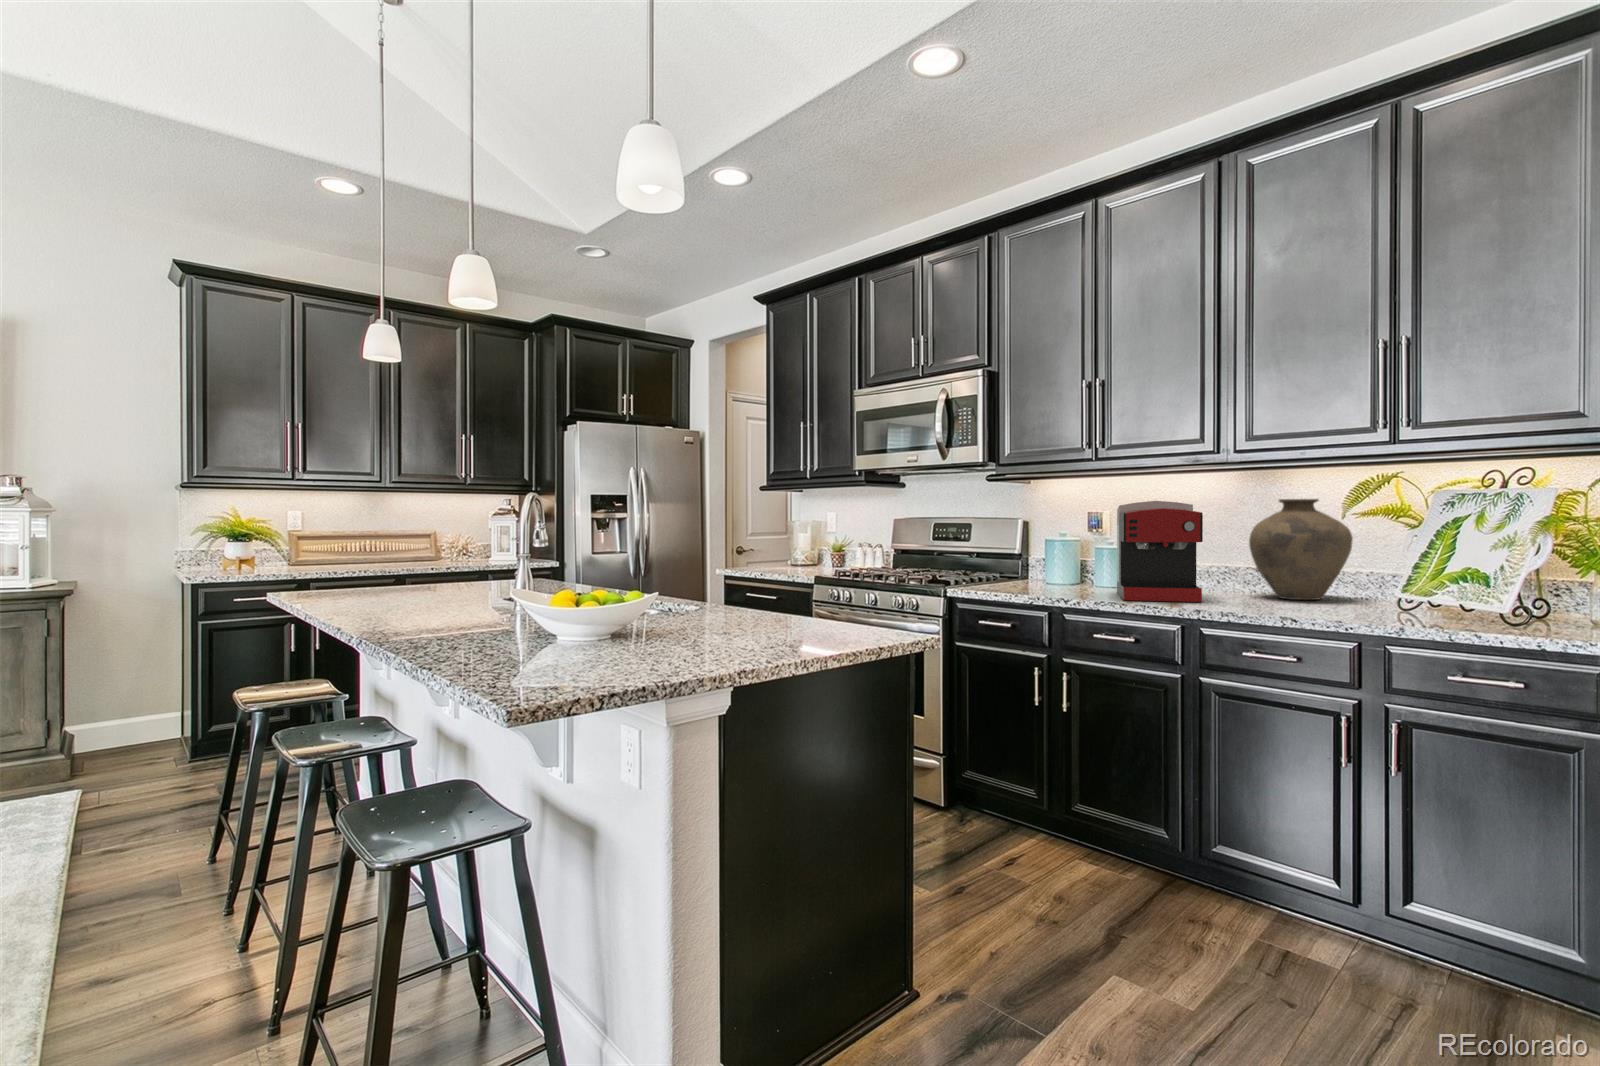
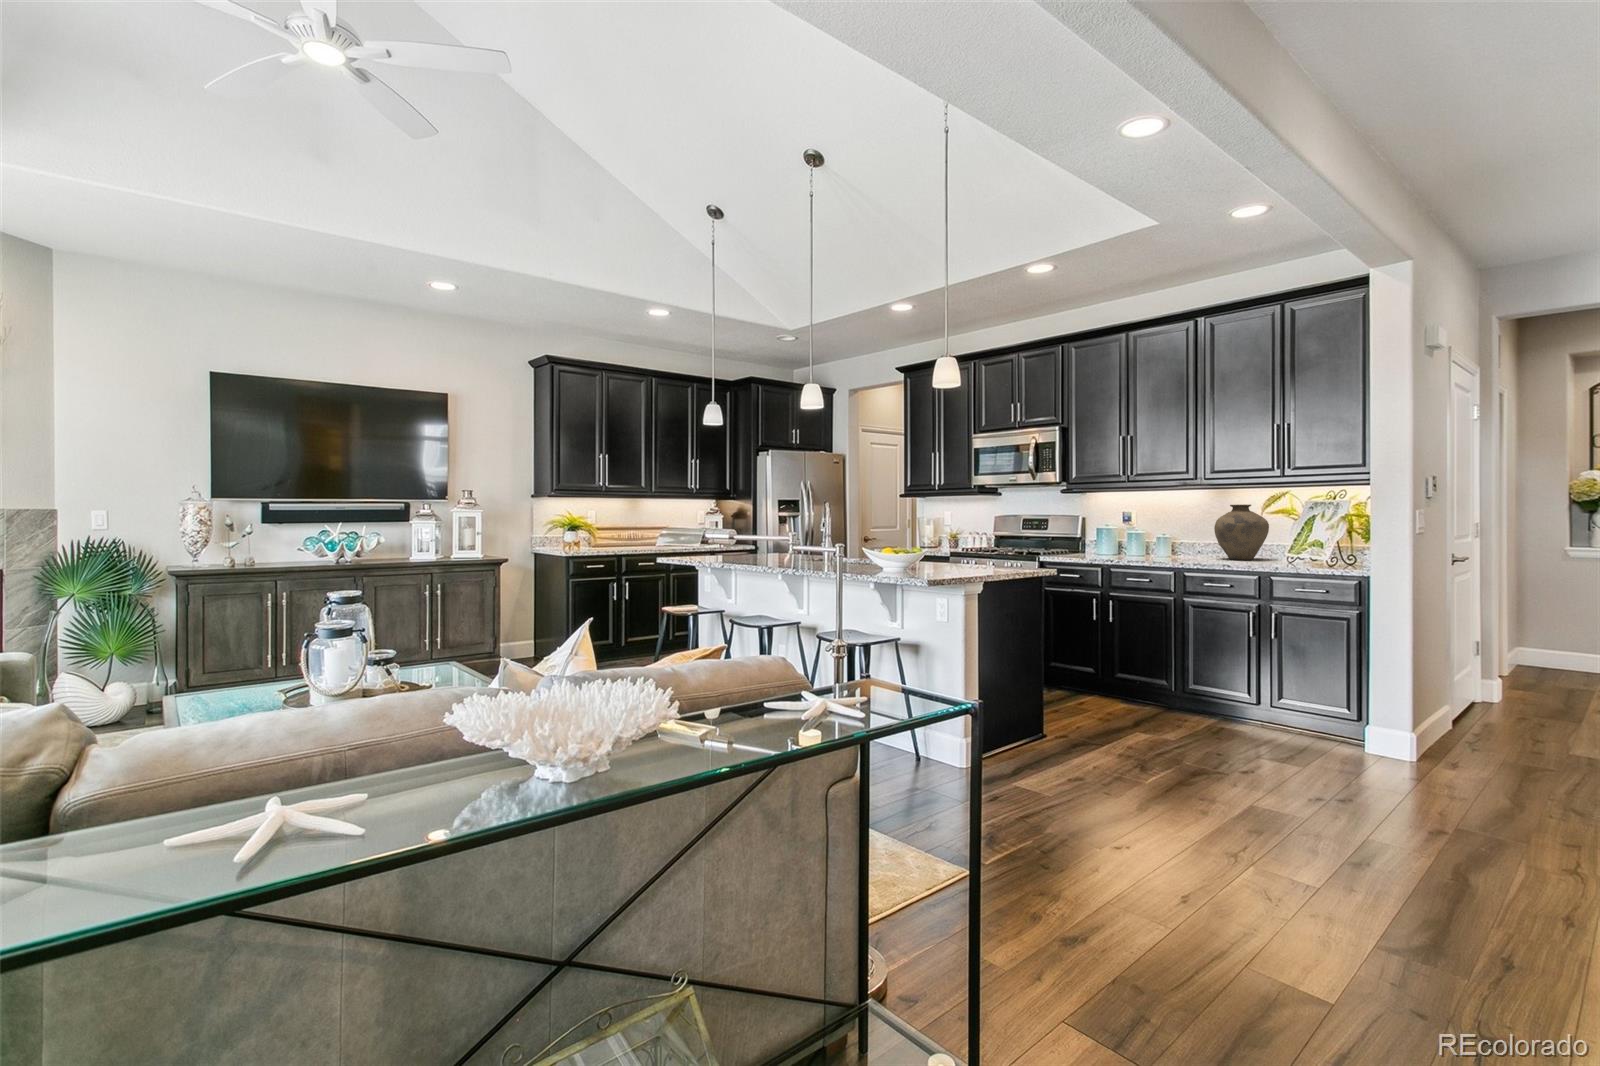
coffee maker: present [1117,501,1203,602] -> none [1140,506,1187,561]

